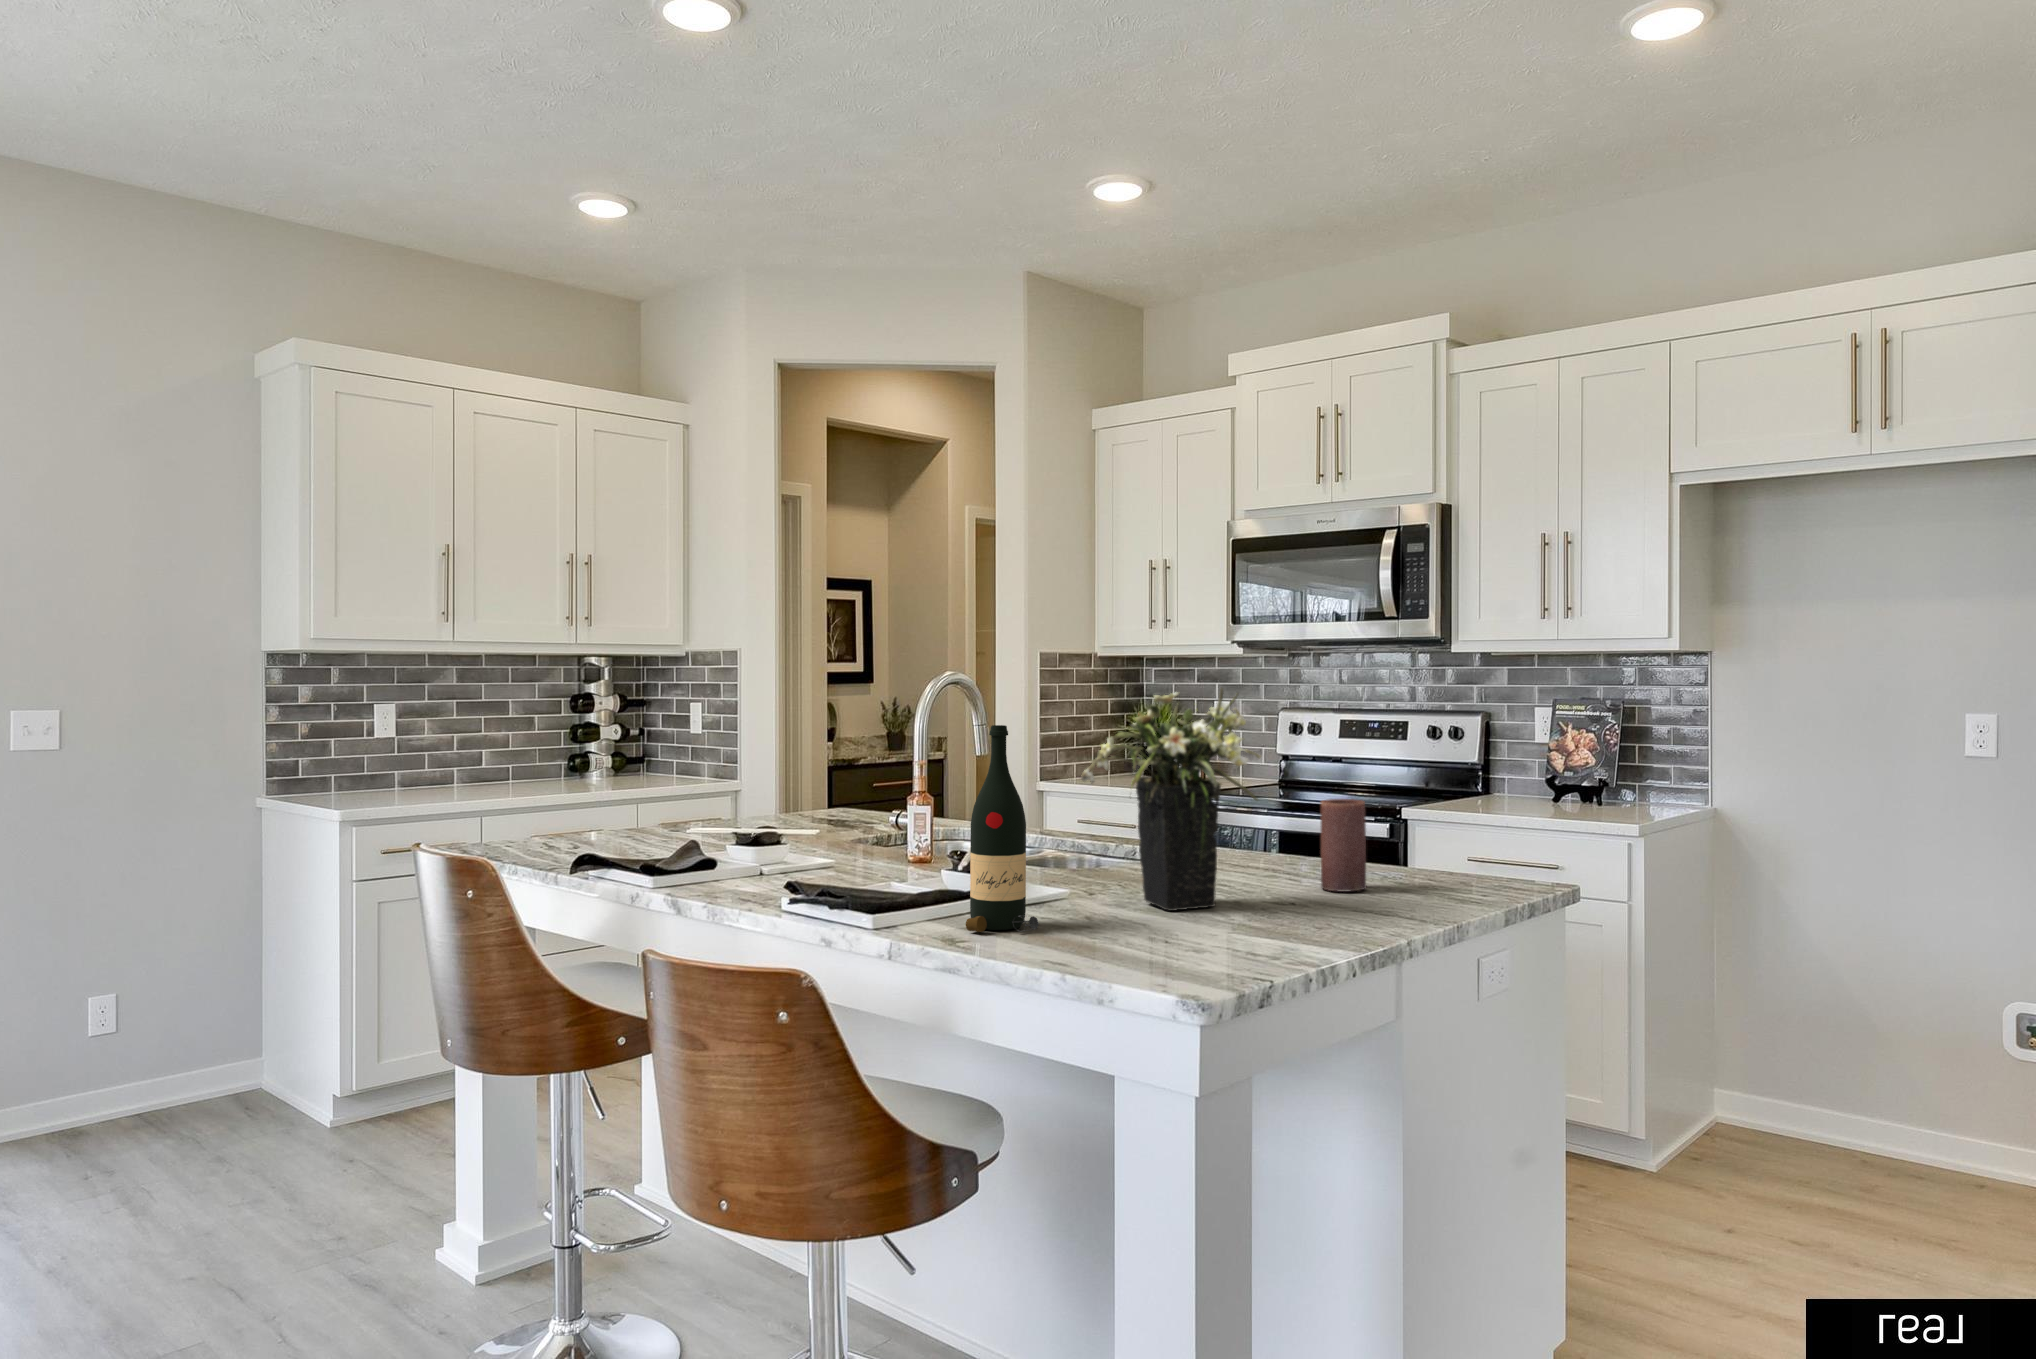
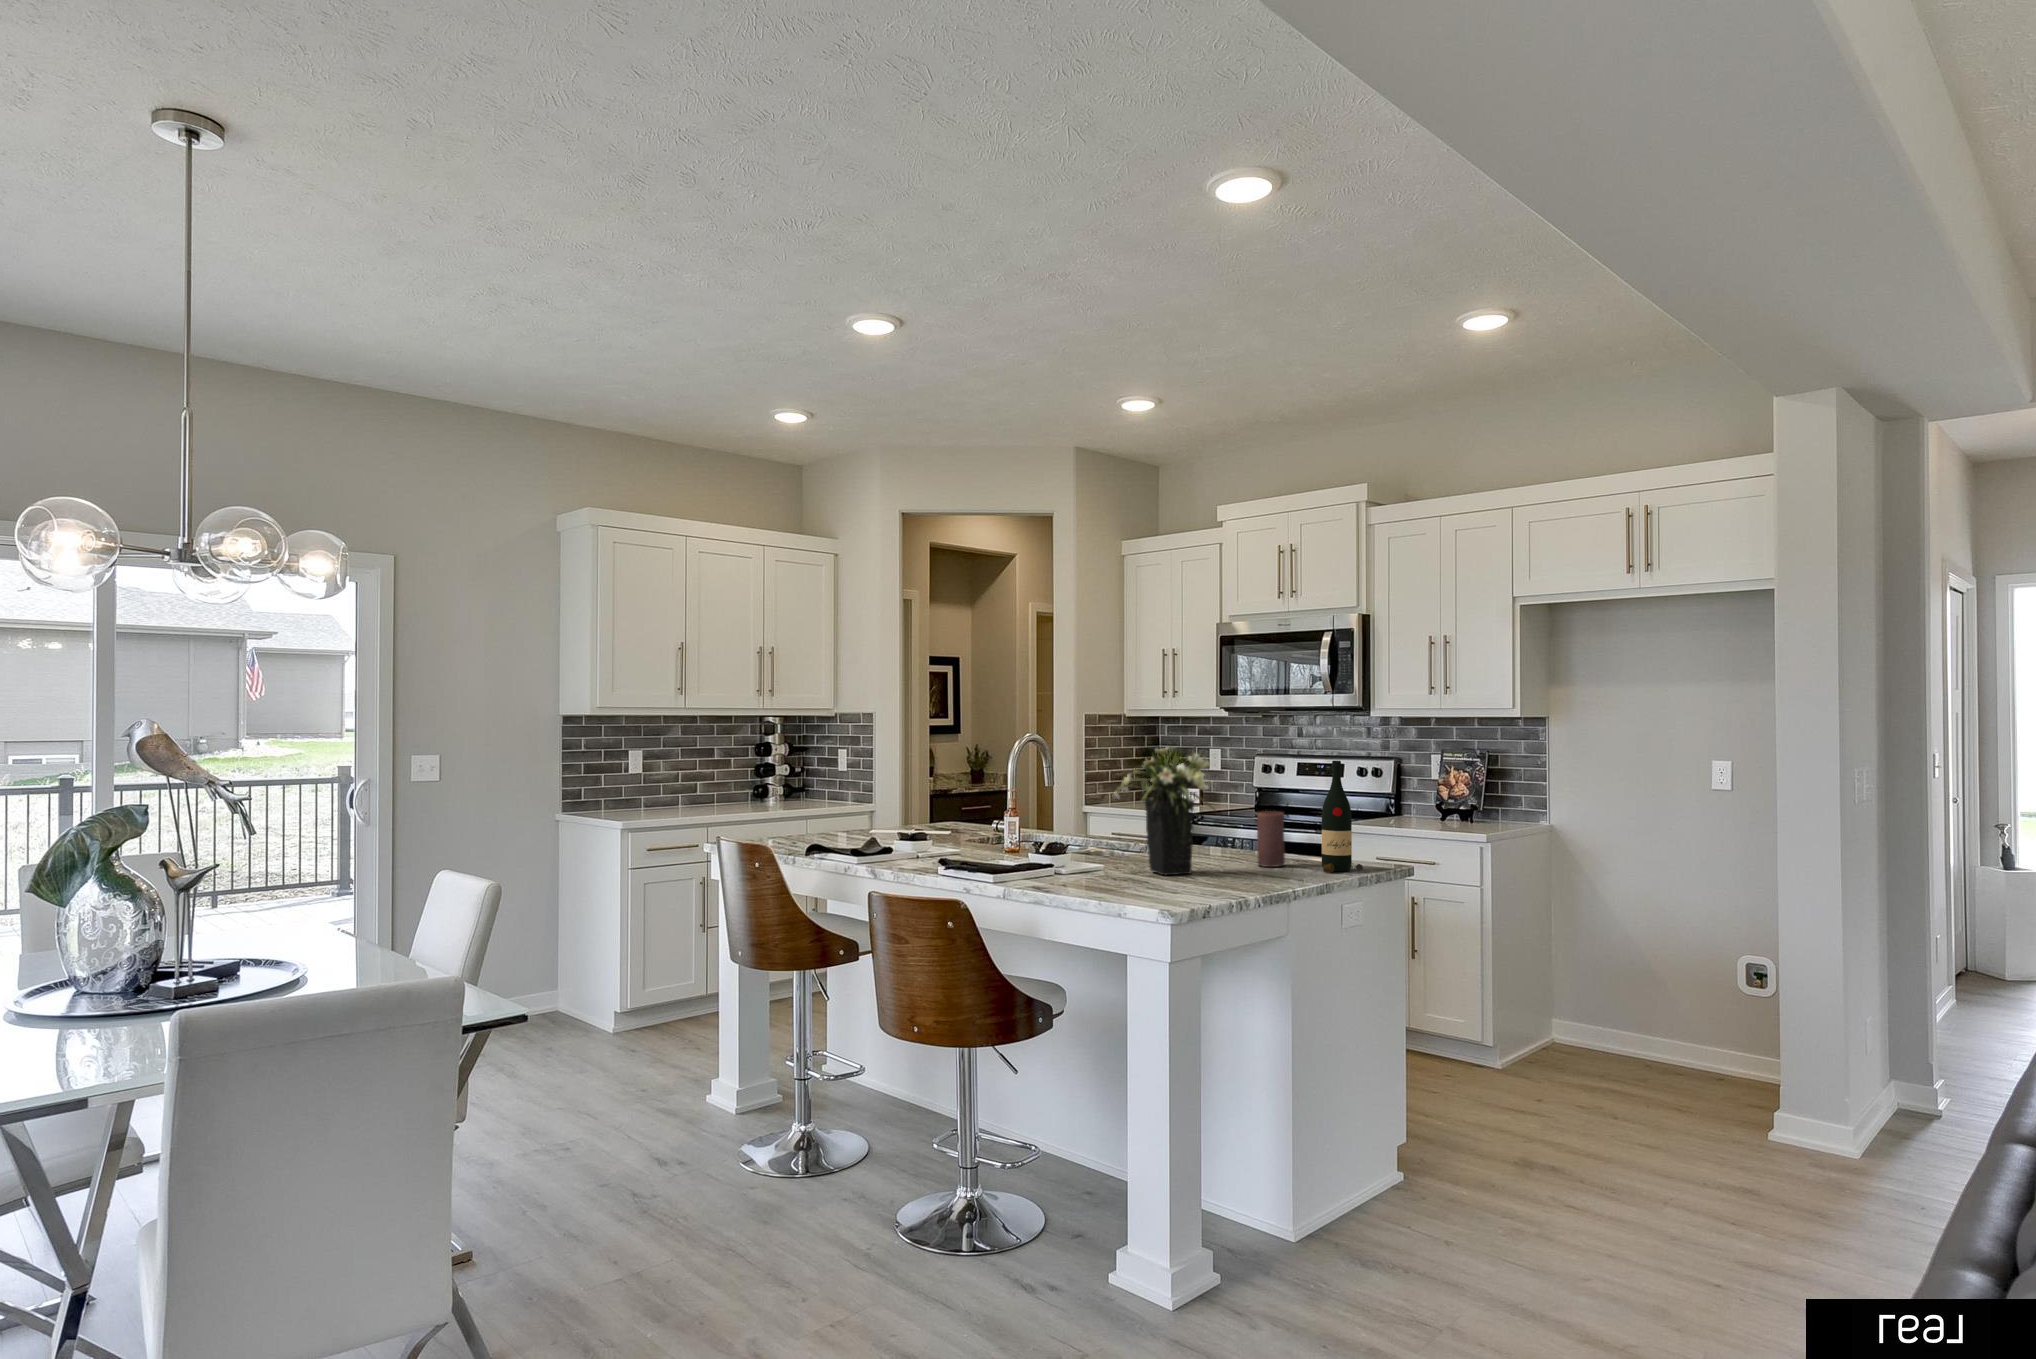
wine bottle: present [966,725,1039,932] -> present [1322,761,1363,872]

